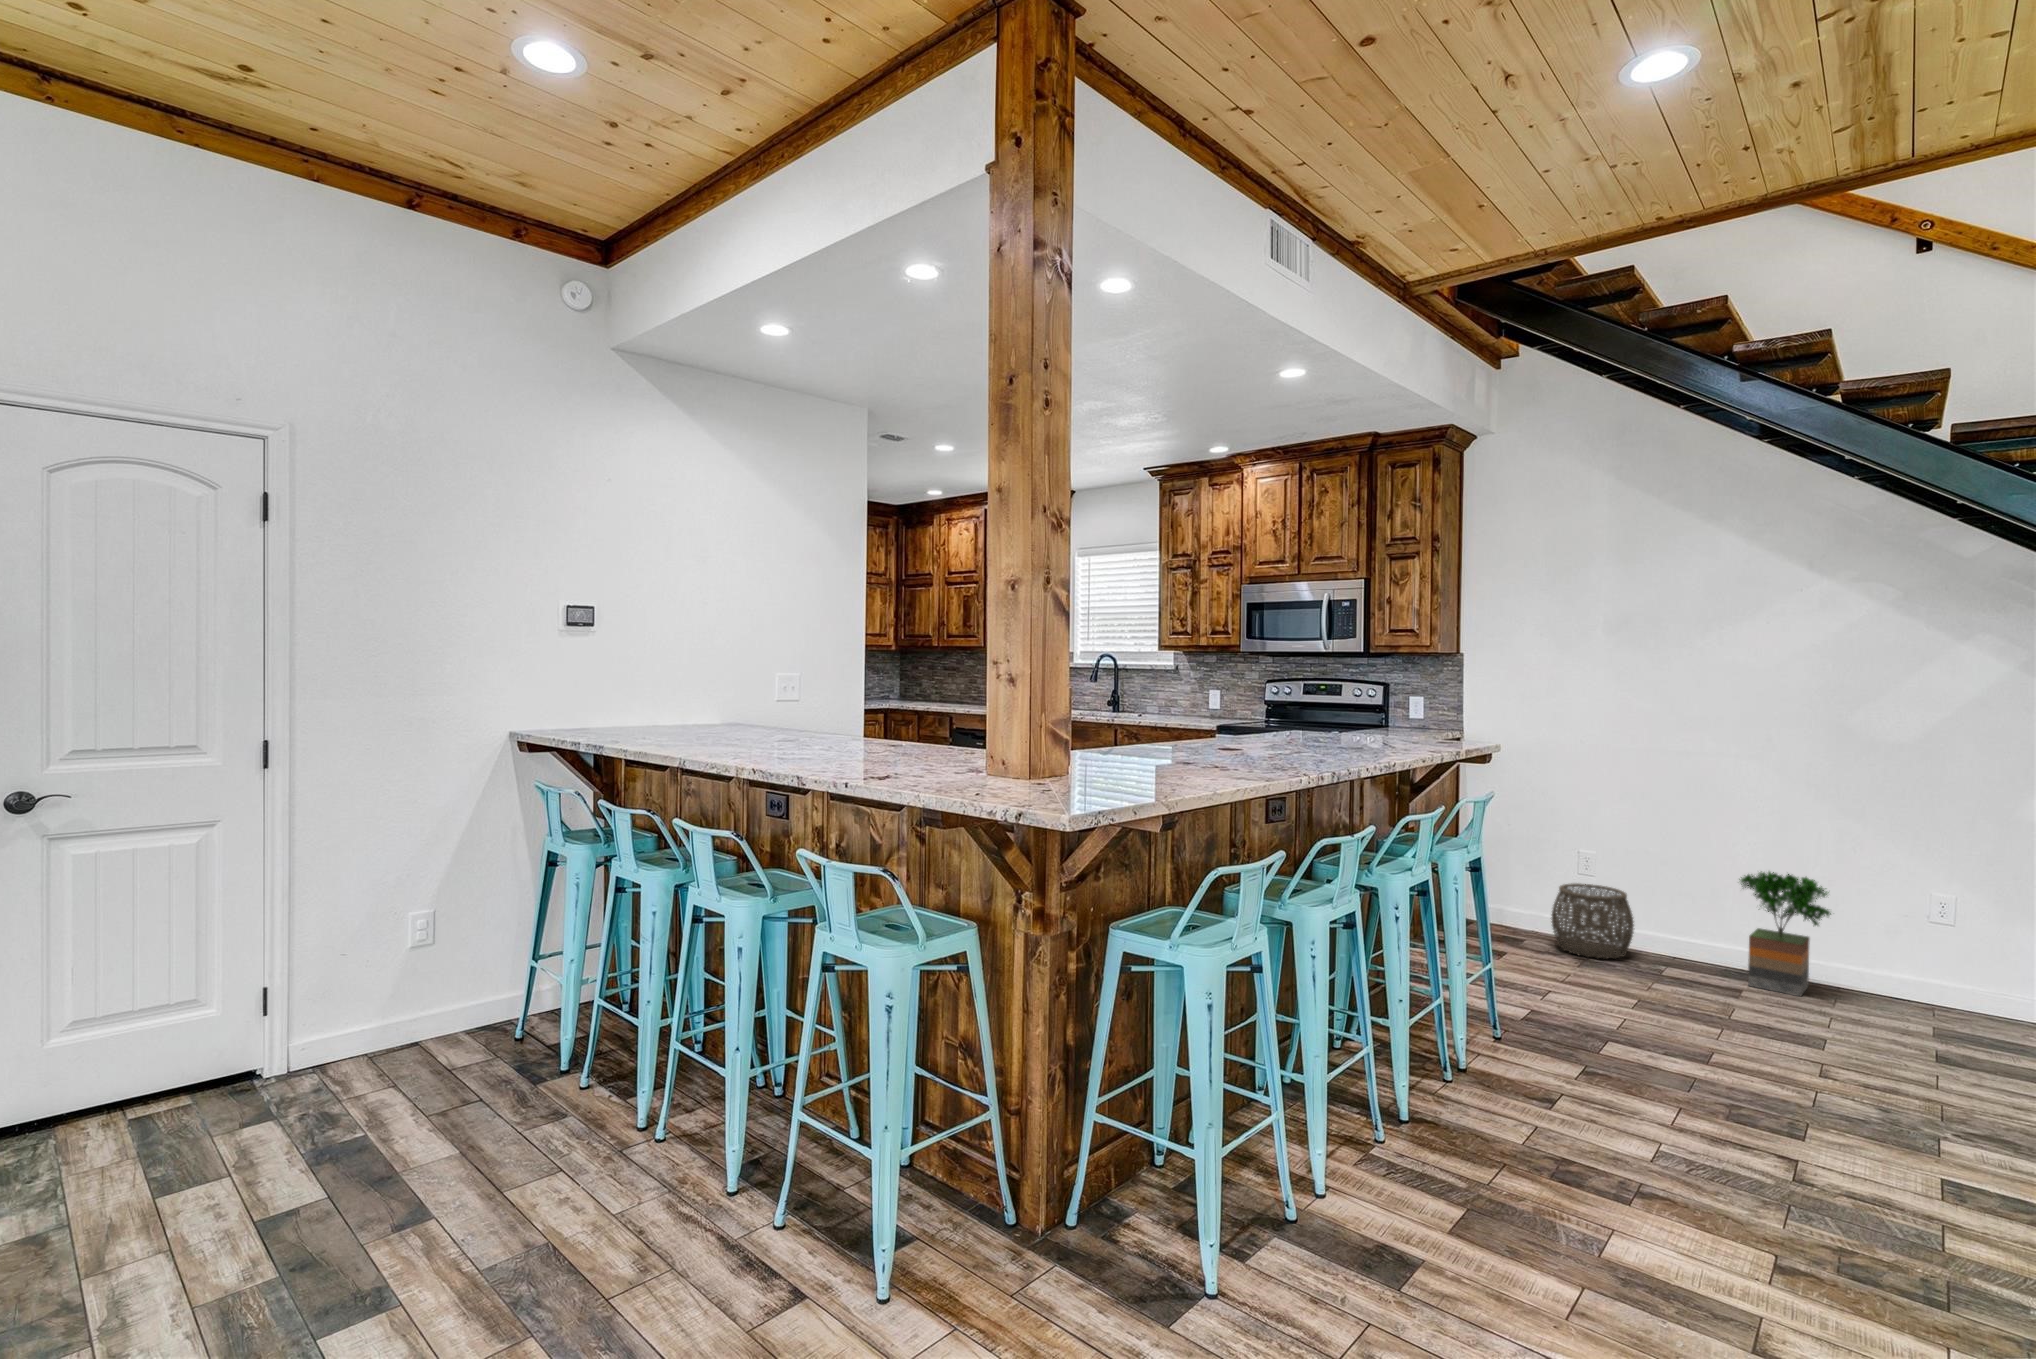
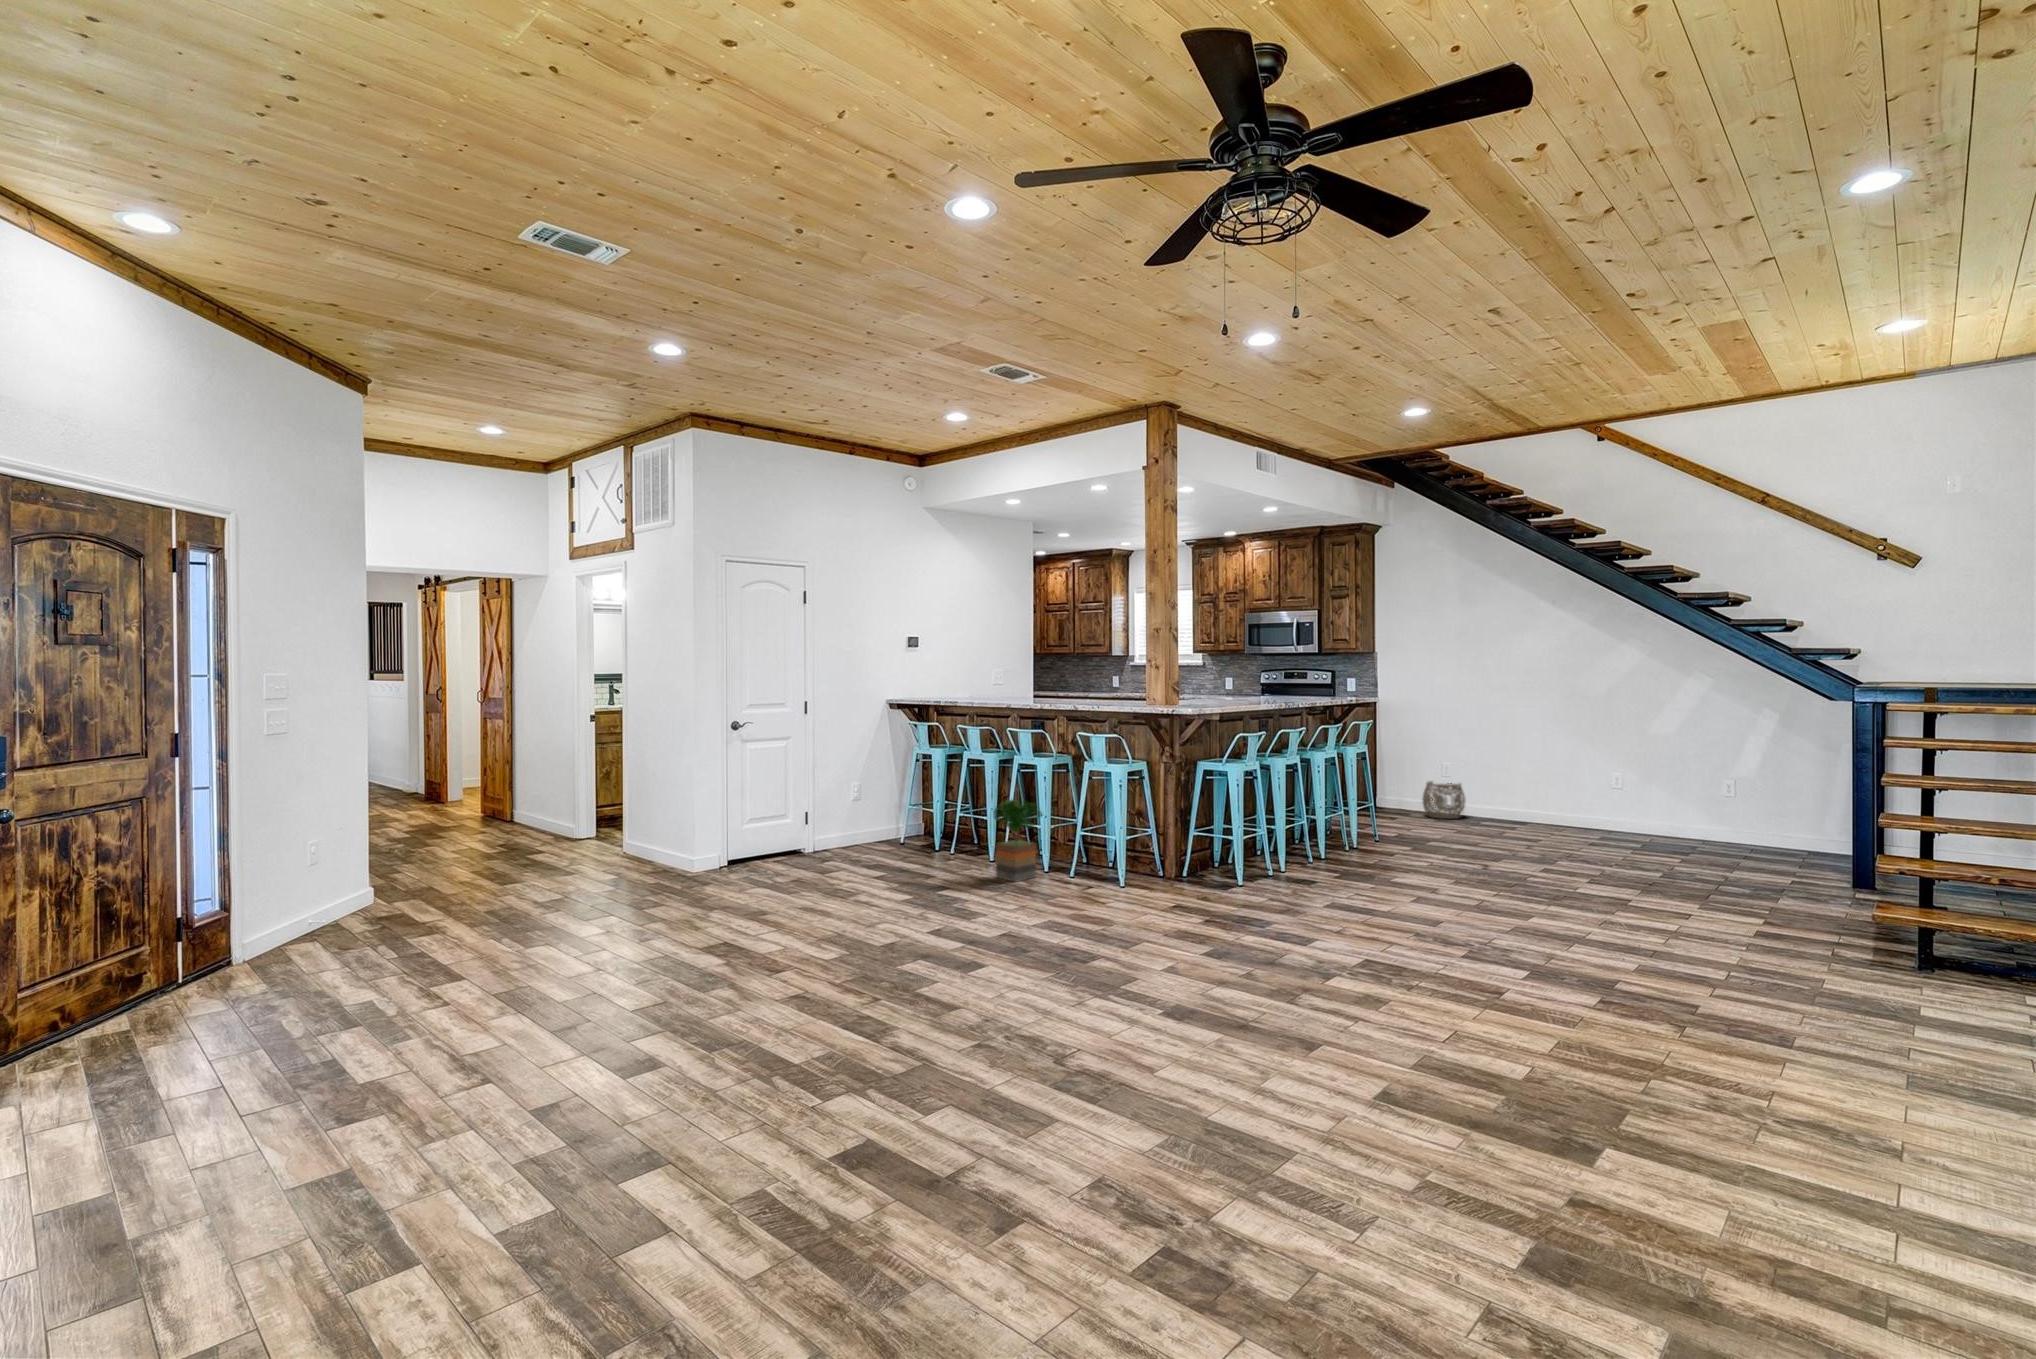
potted tree: present [1739,871,1831,996] -> present [993,800,1043,882]

